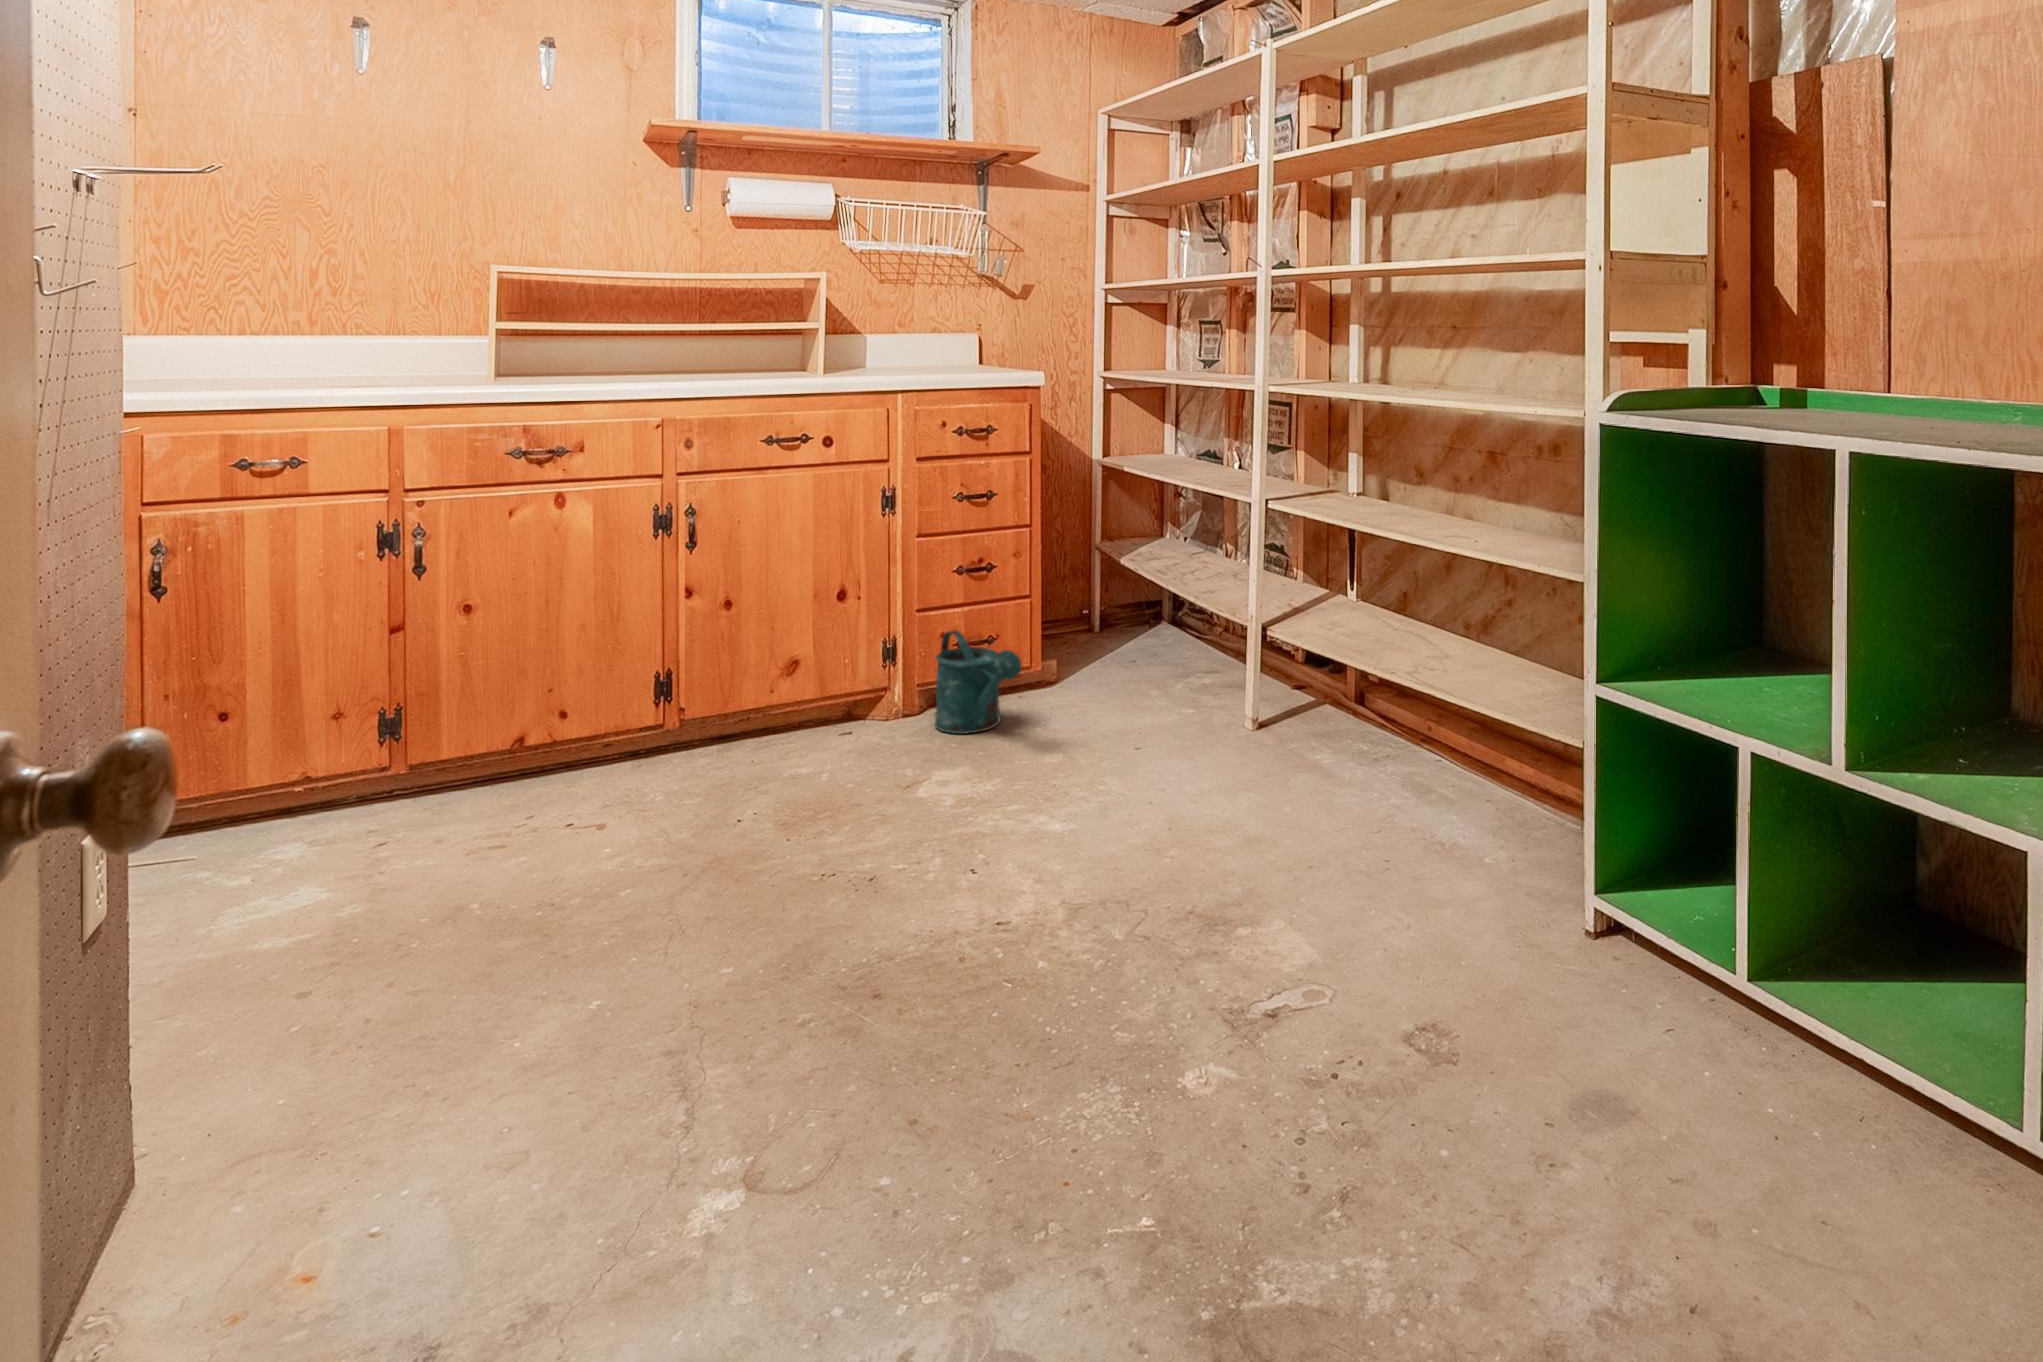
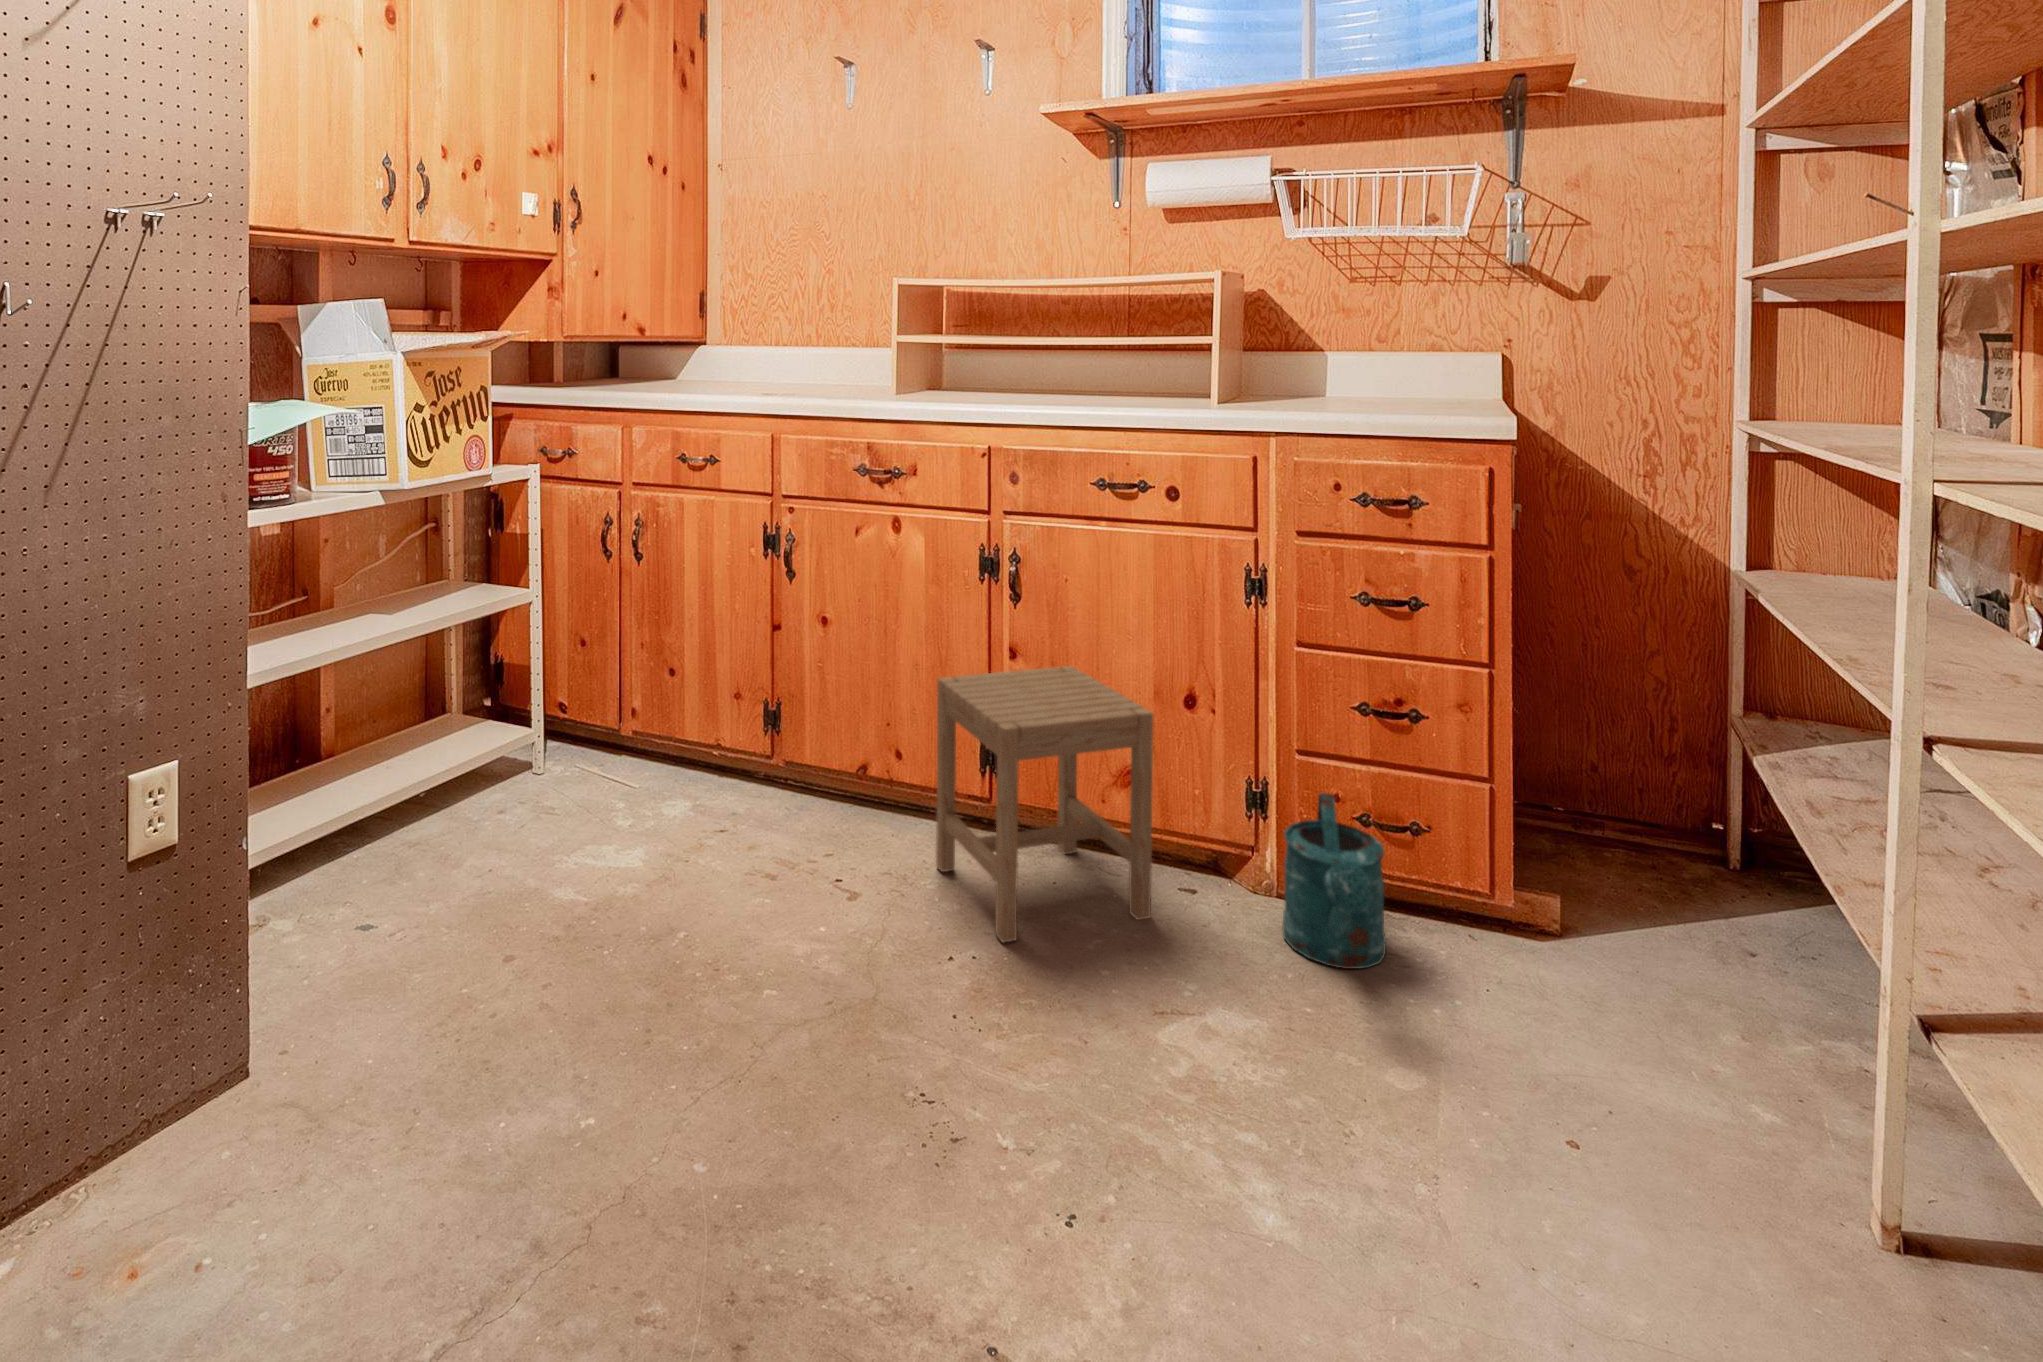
stool: none [655,591,852,798] -> present [936,666,1153,942]

